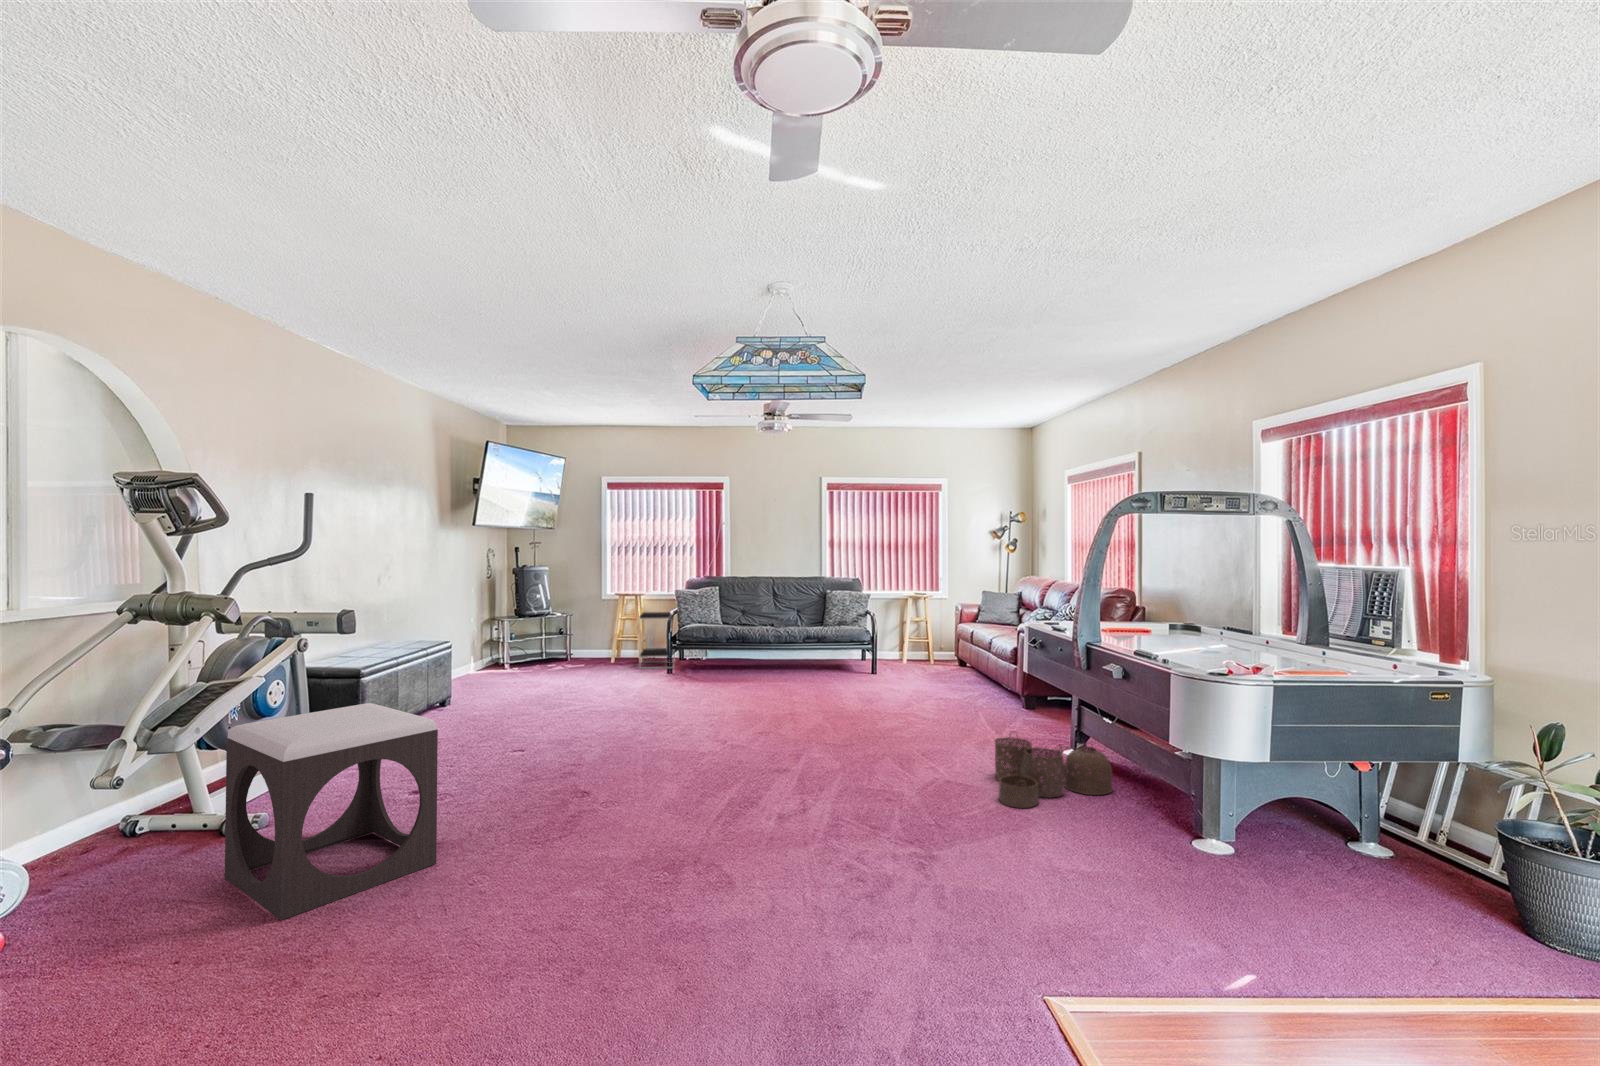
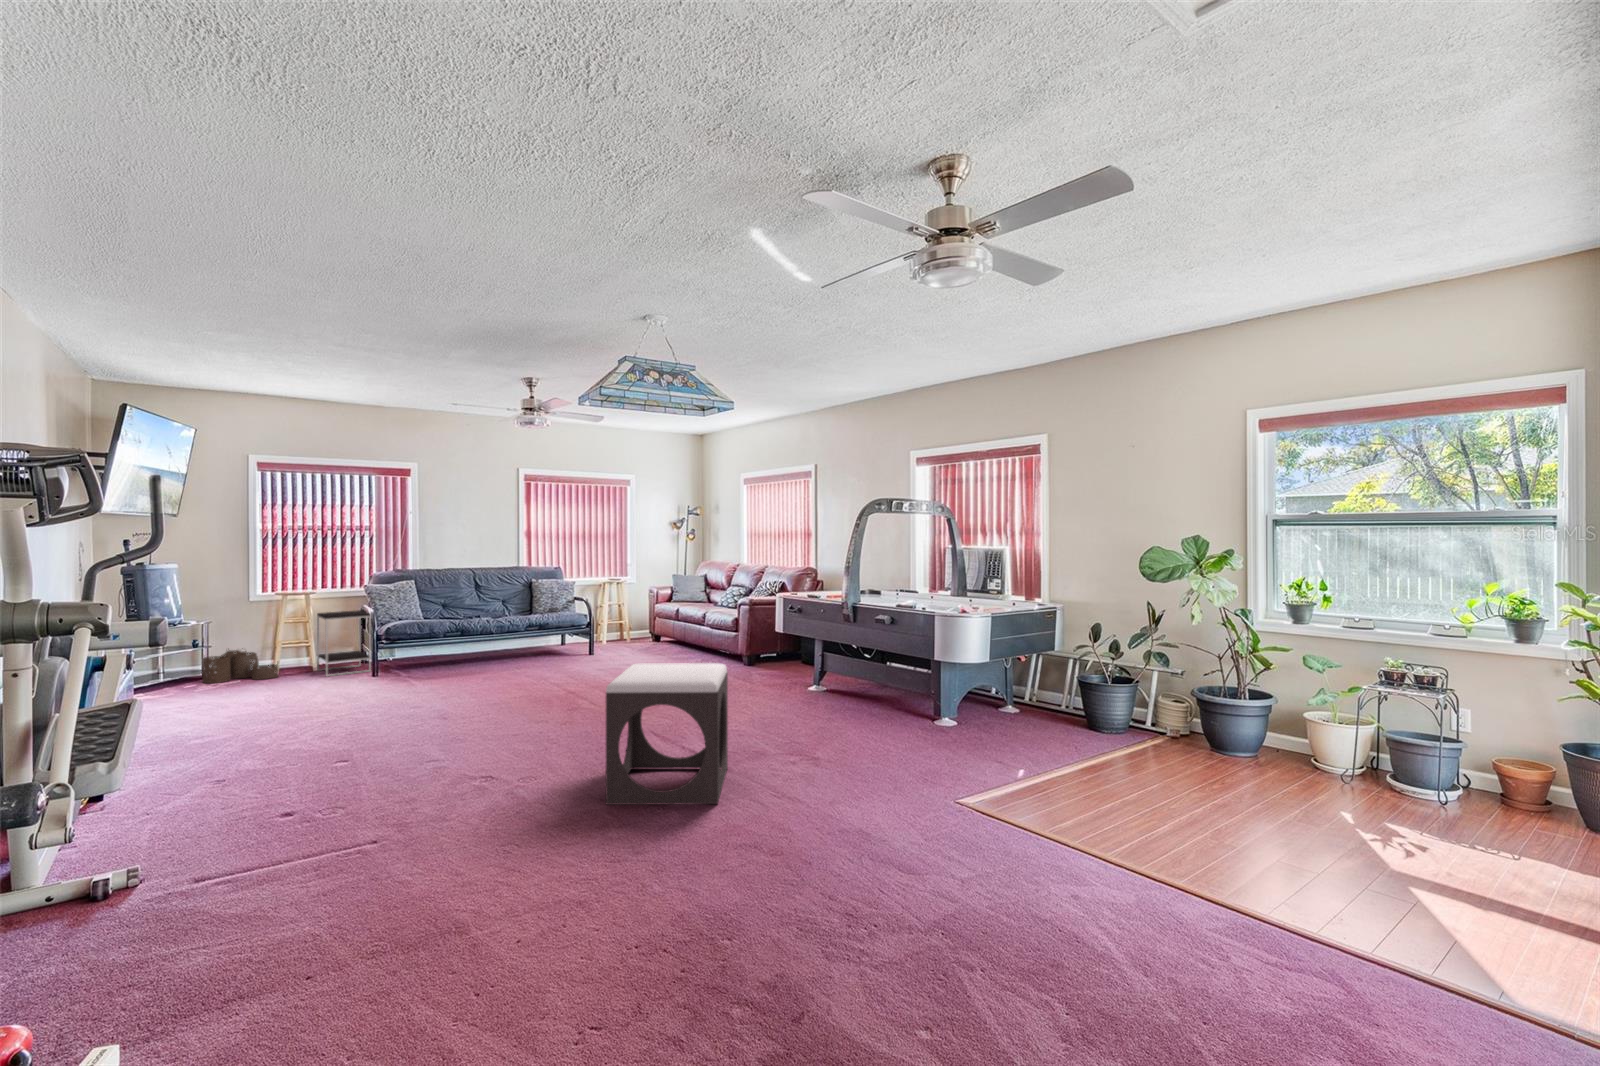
footstool: present [225,703,438,920] -> present [606,663,728,805]
woven basket: present [995,732,1112,808] -> present [202,650,278,683]

